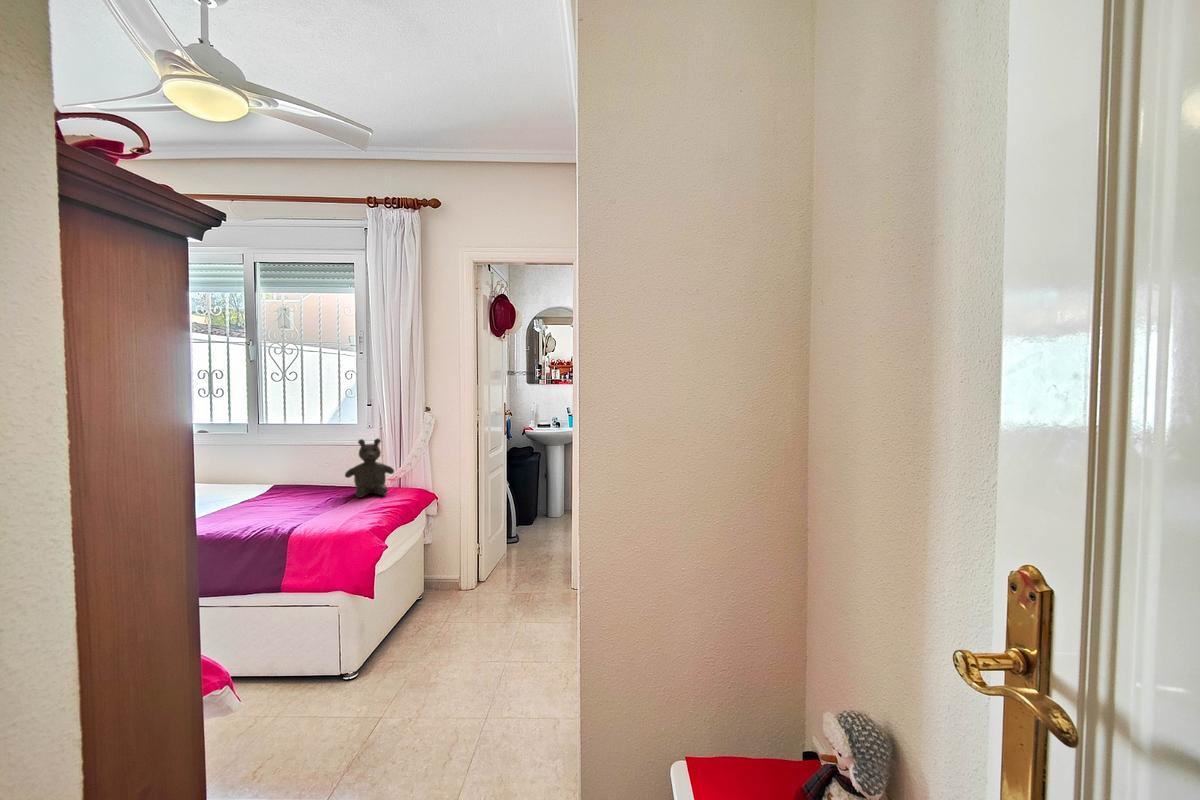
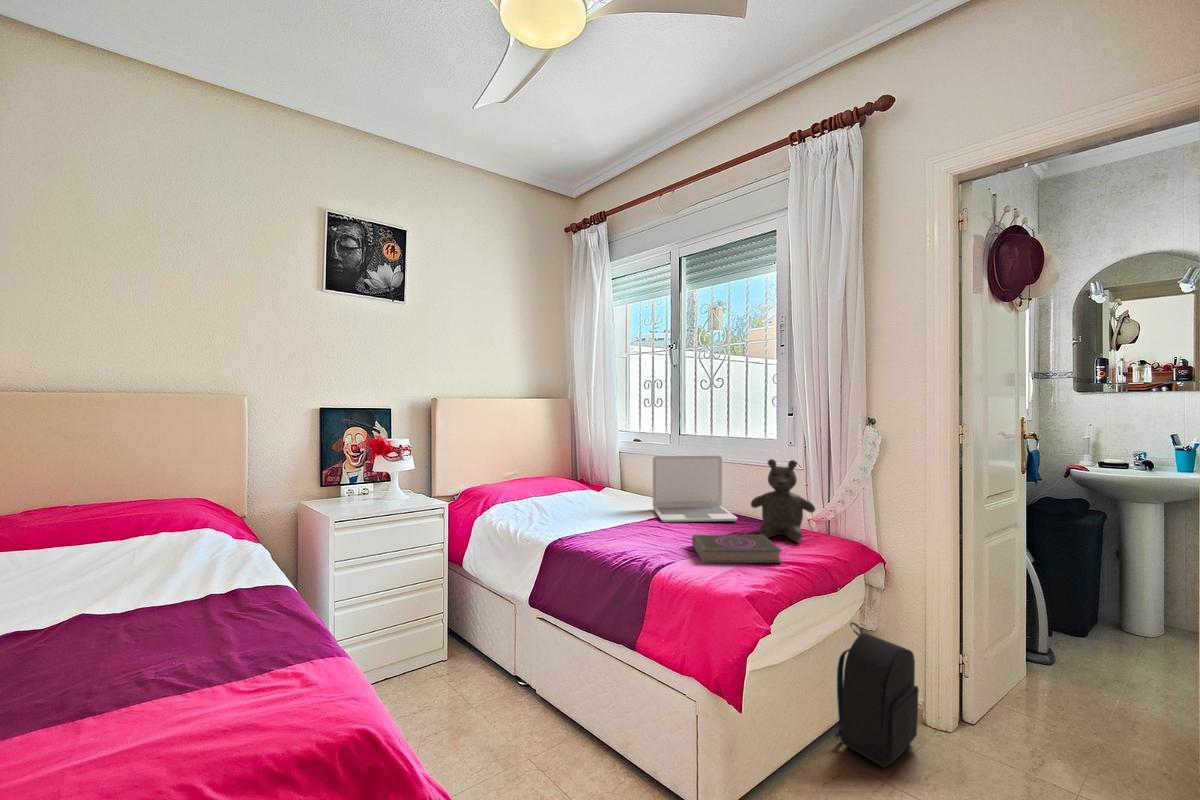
laptop: none [241,442,331,503] -> present [653,456,737,522]
book: none [305,494,381,520] -> present [692,534,782,563]
backpack: none [415,538,461,615] -> present [835,622,919,767]

